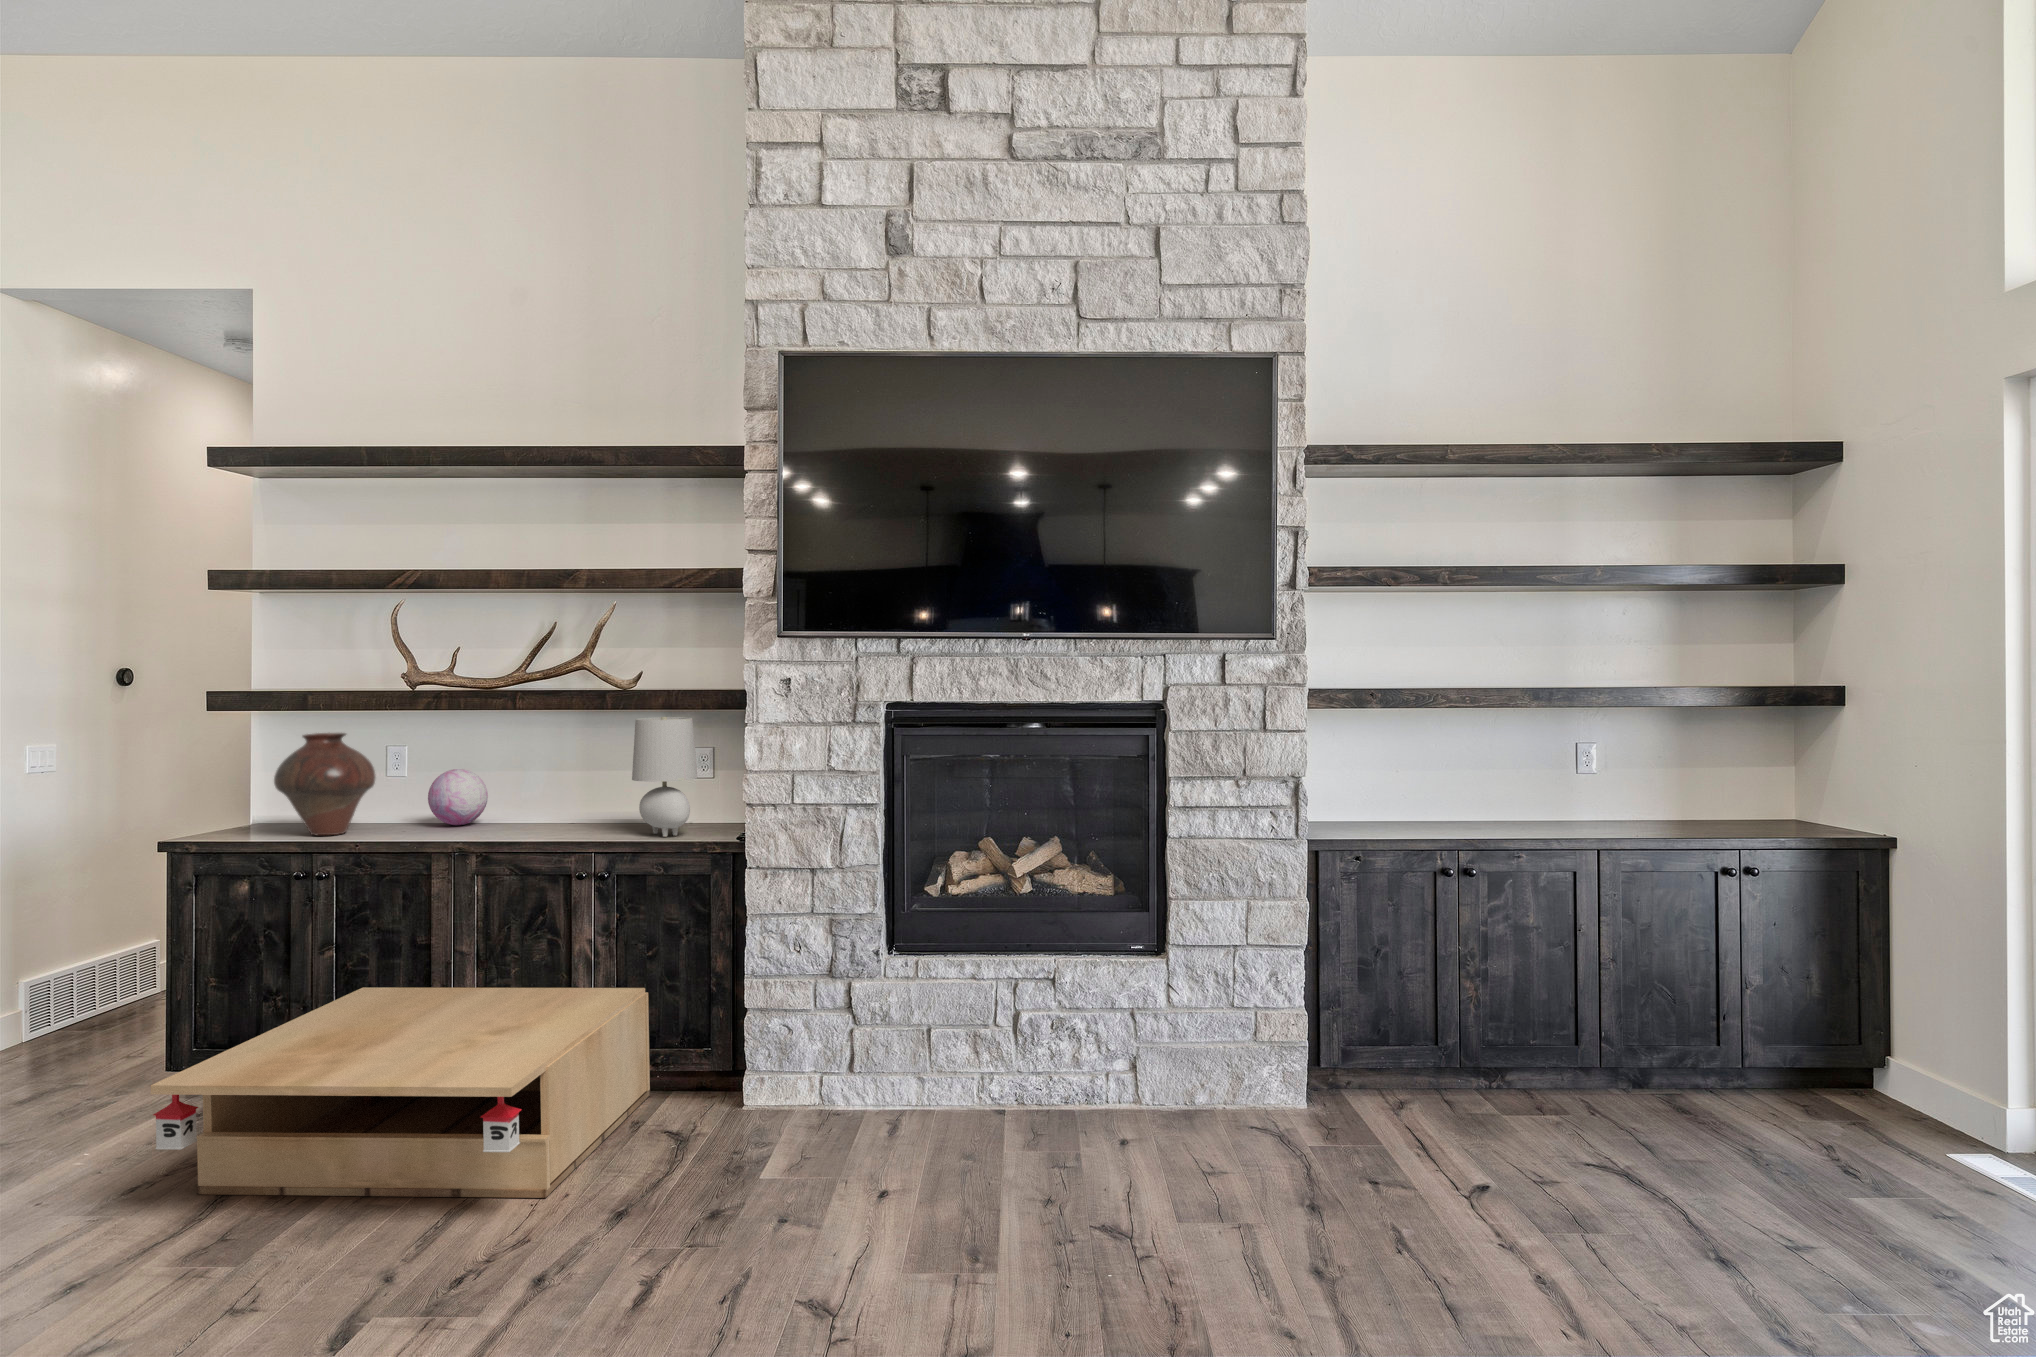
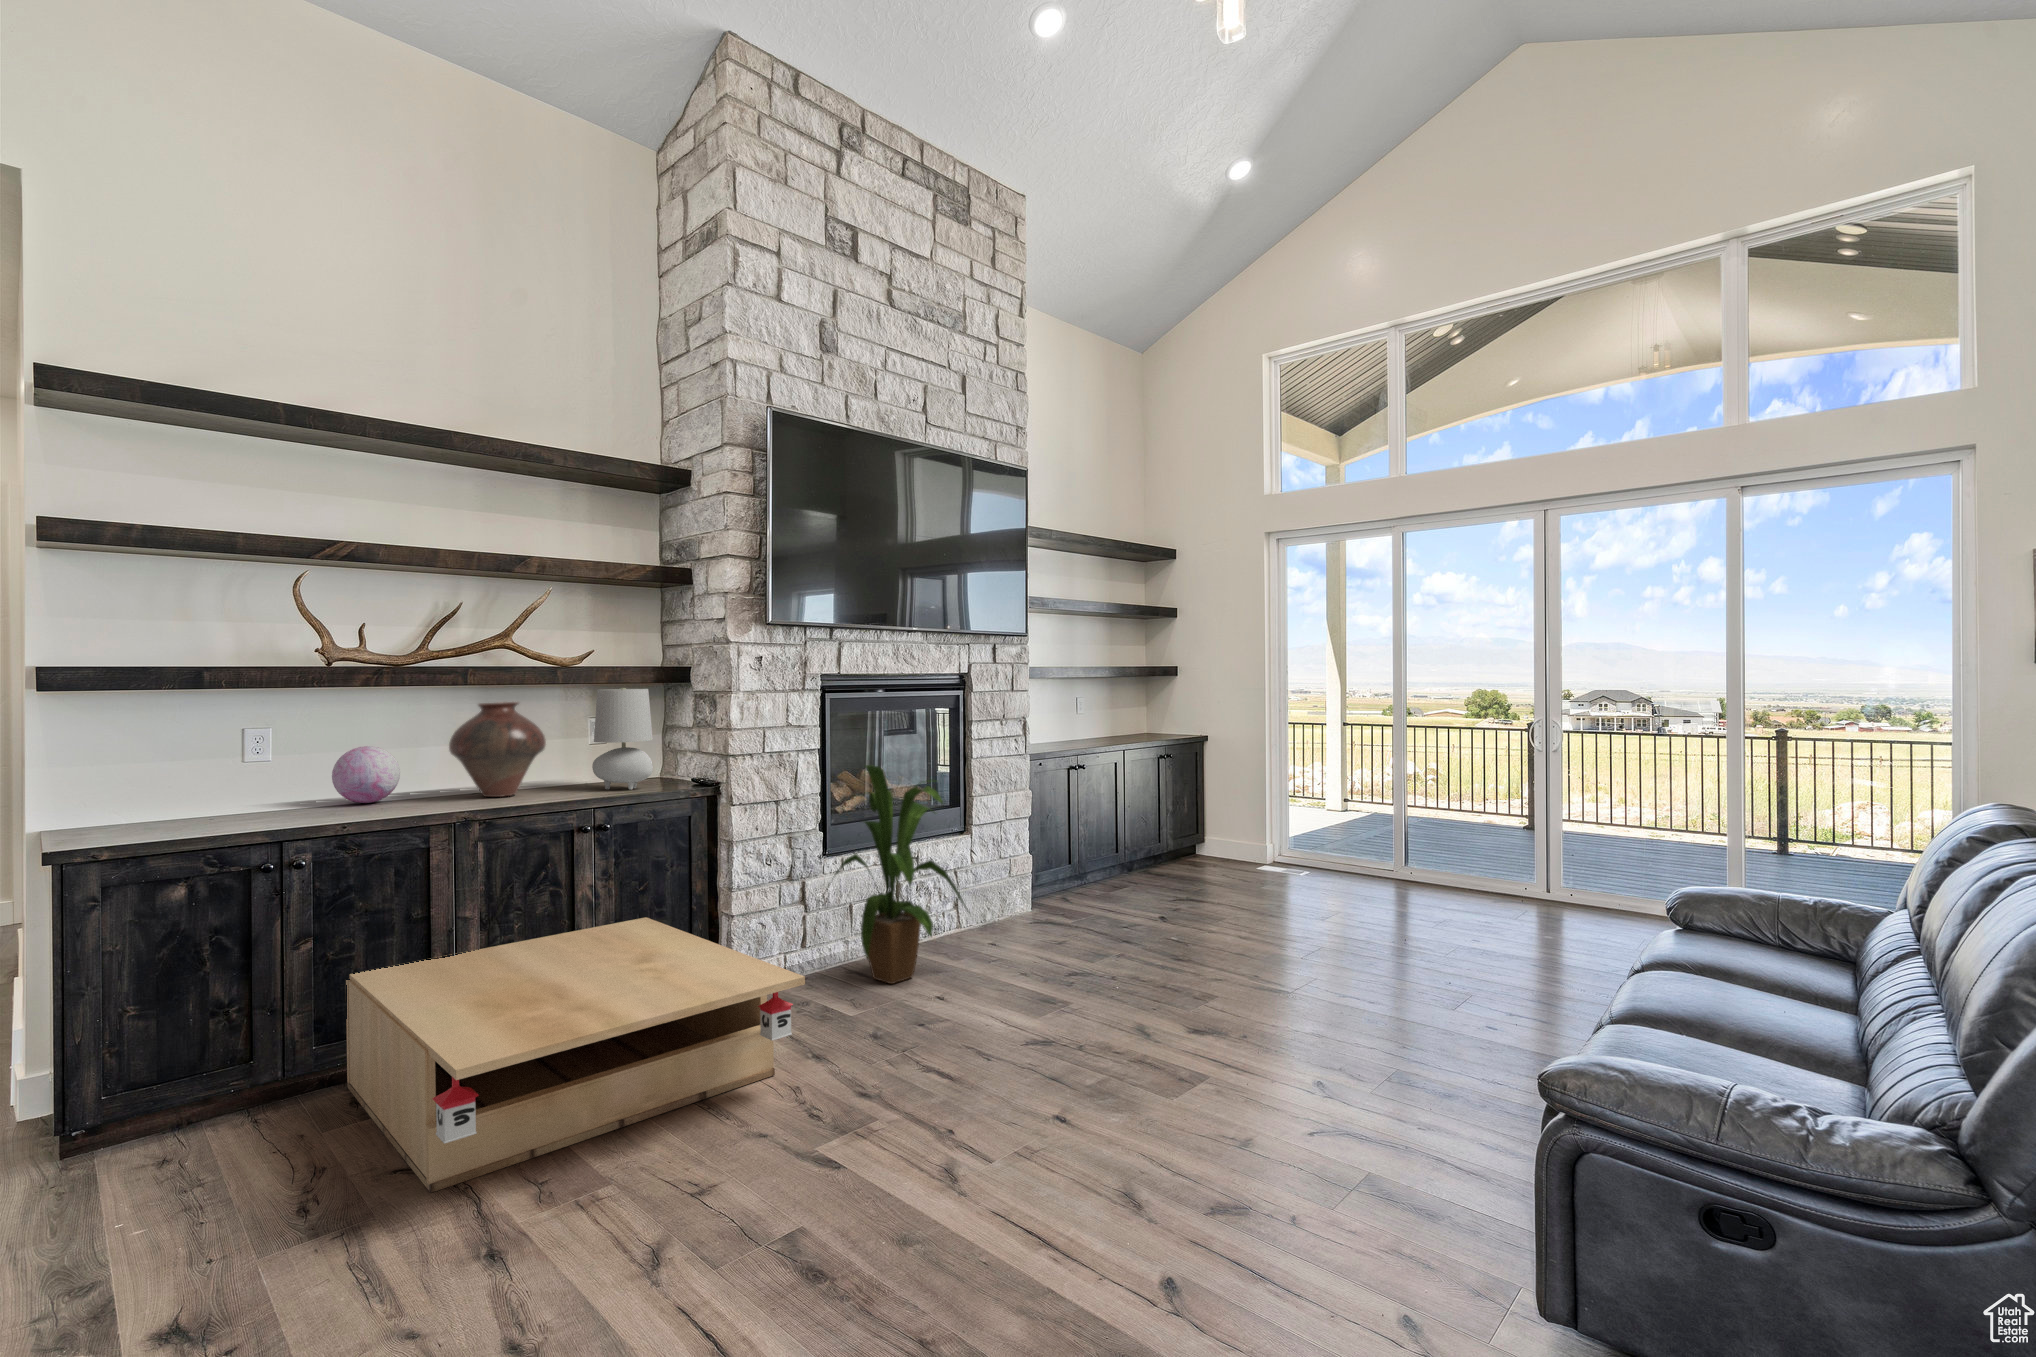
vase: present [274,733,375,835] -> present [449,702,546,797]
house plant: none [812,837,1025,1144] -> present [835,765,968,984]

